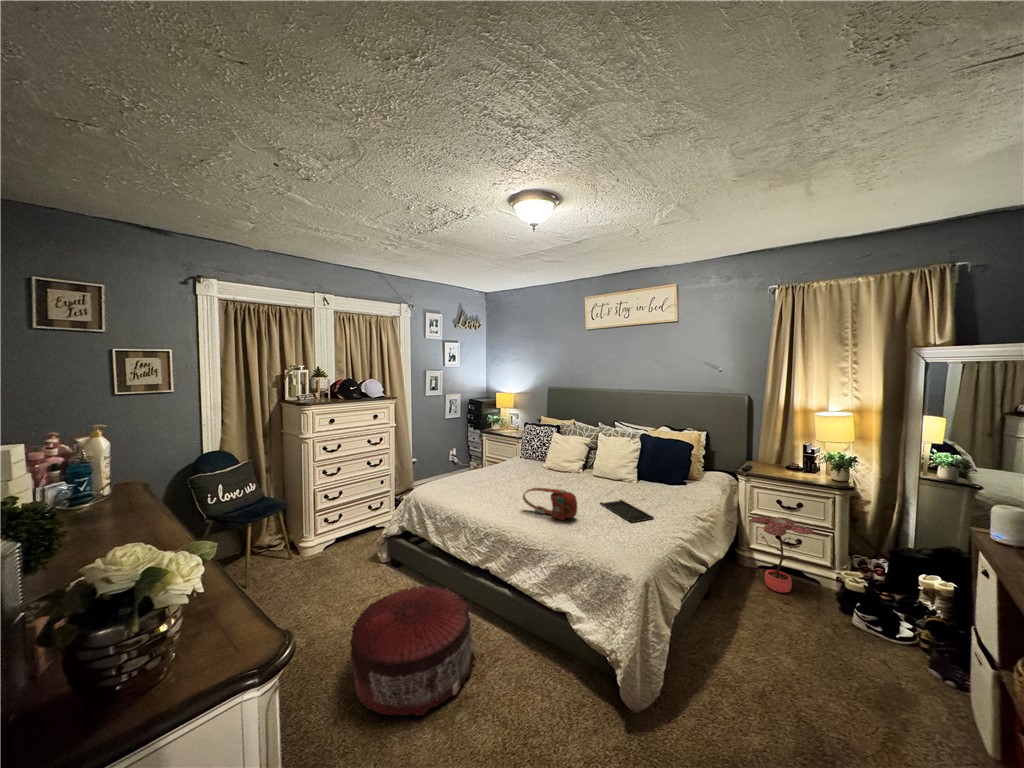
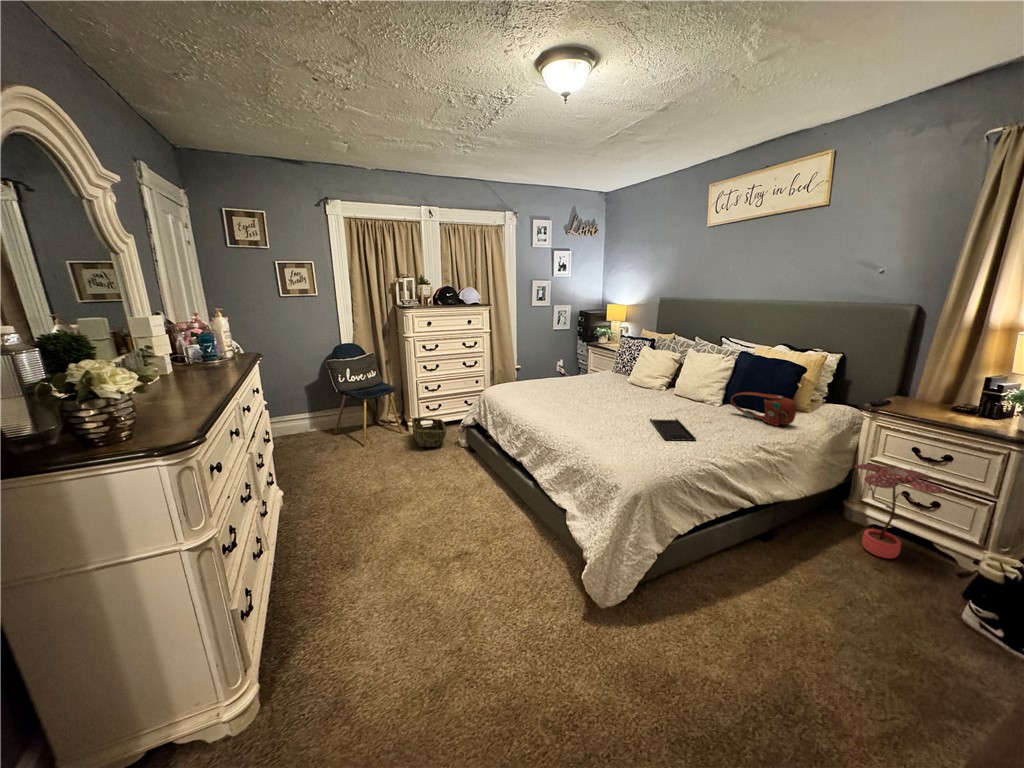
handbag: present [523,488,577,520] -> present [731,392,796,426]
woven basket: none [309,531,361,570] -> present [412,418,447,447]
pouf: present [350,586,476,716] -> none [394,463,495,553]

